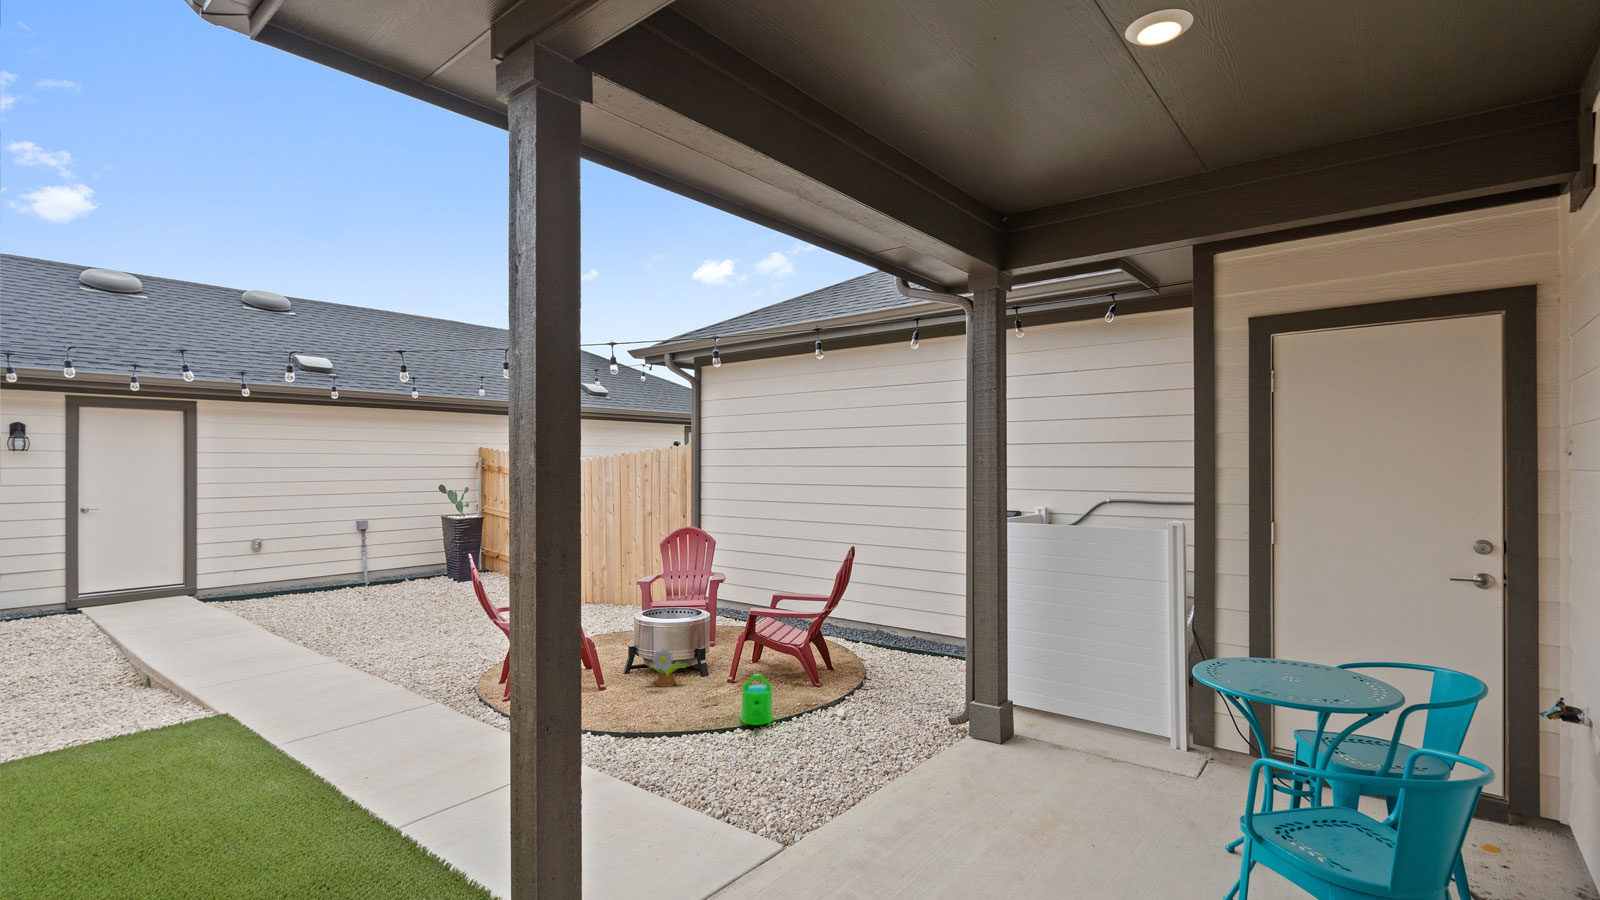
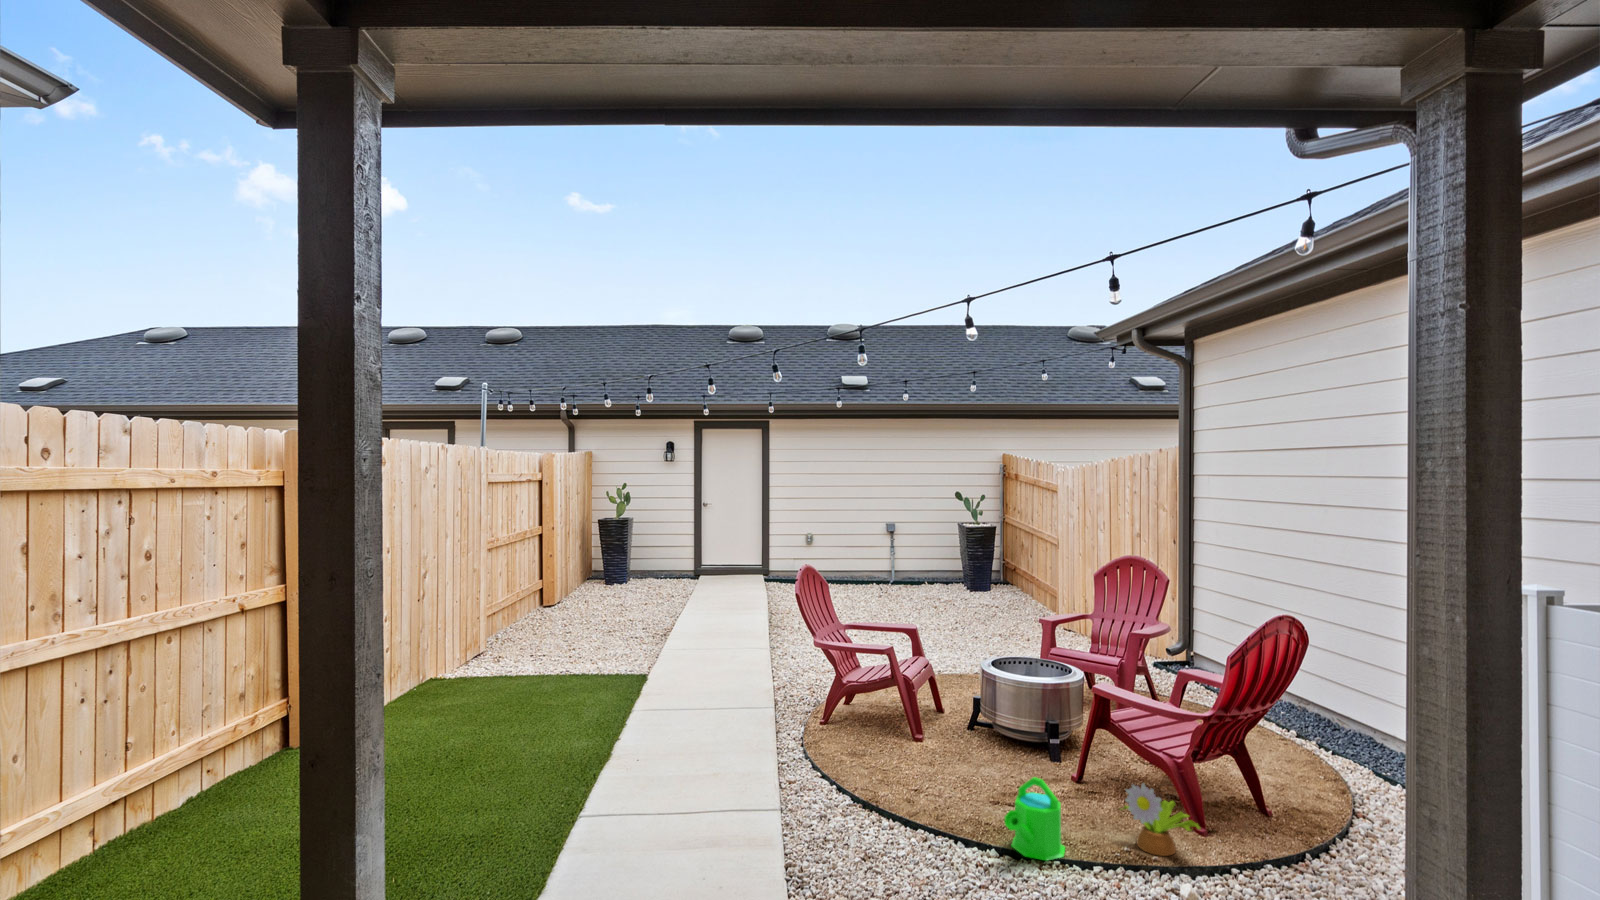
decorative plant: present [652,649,687,687] -> present [1121,783,1200,856]

